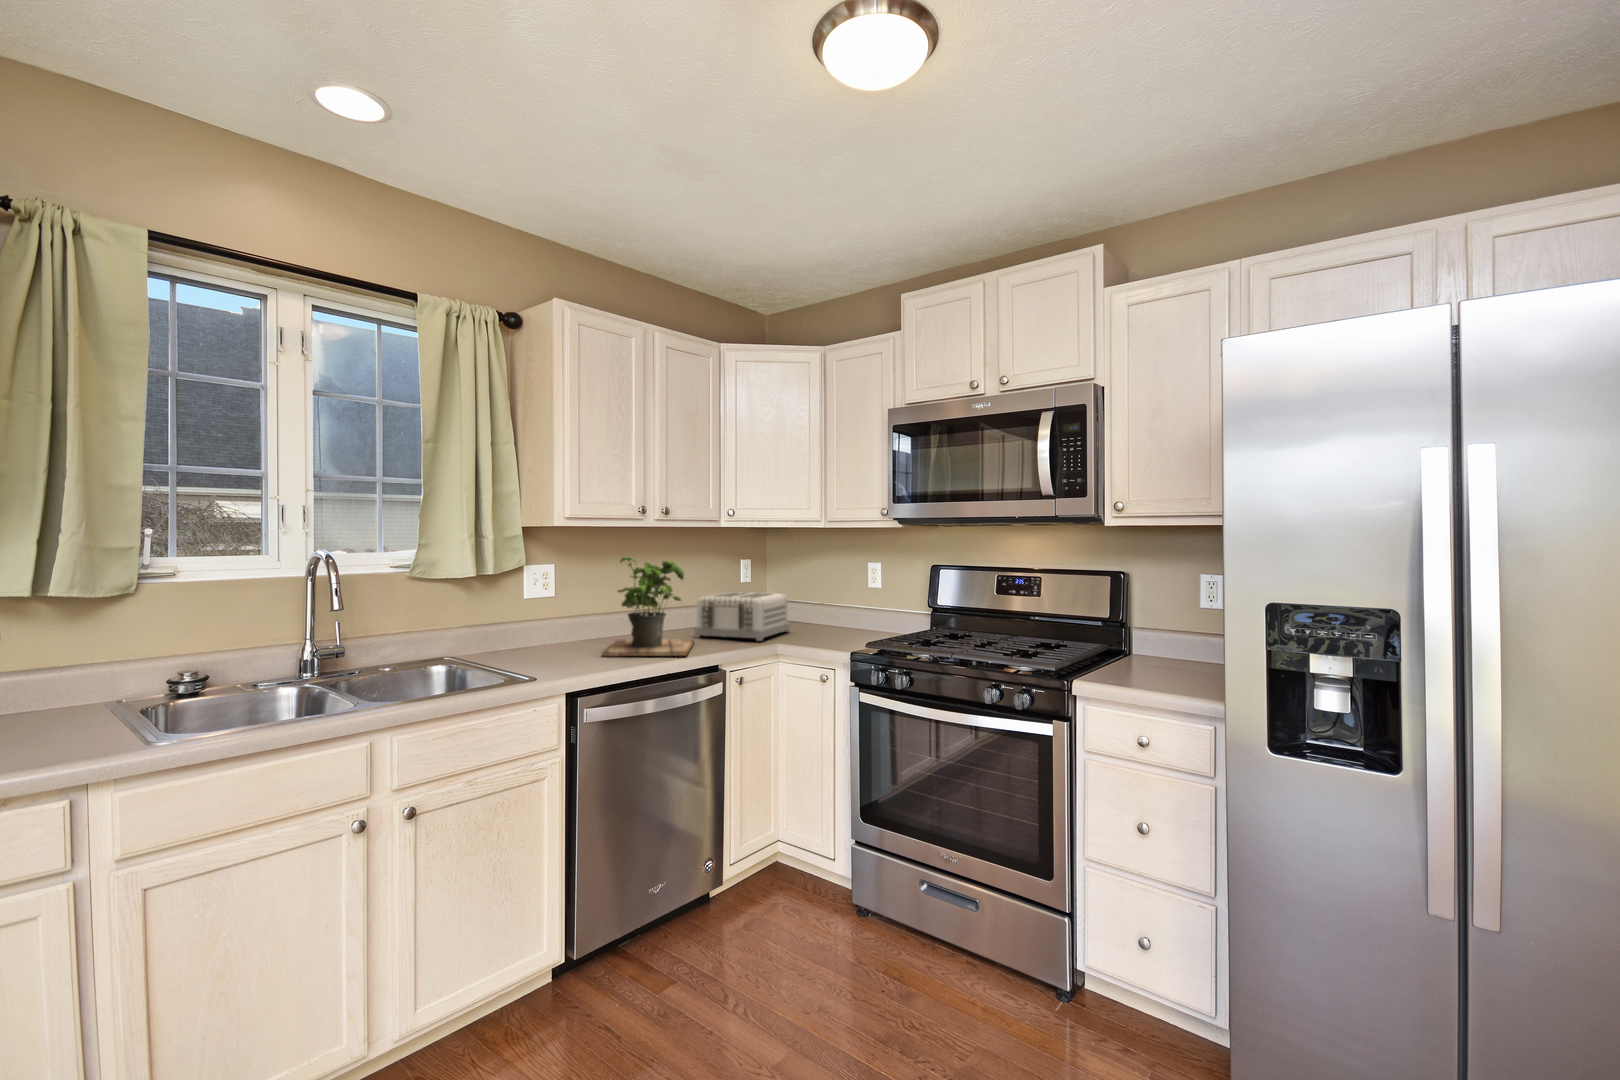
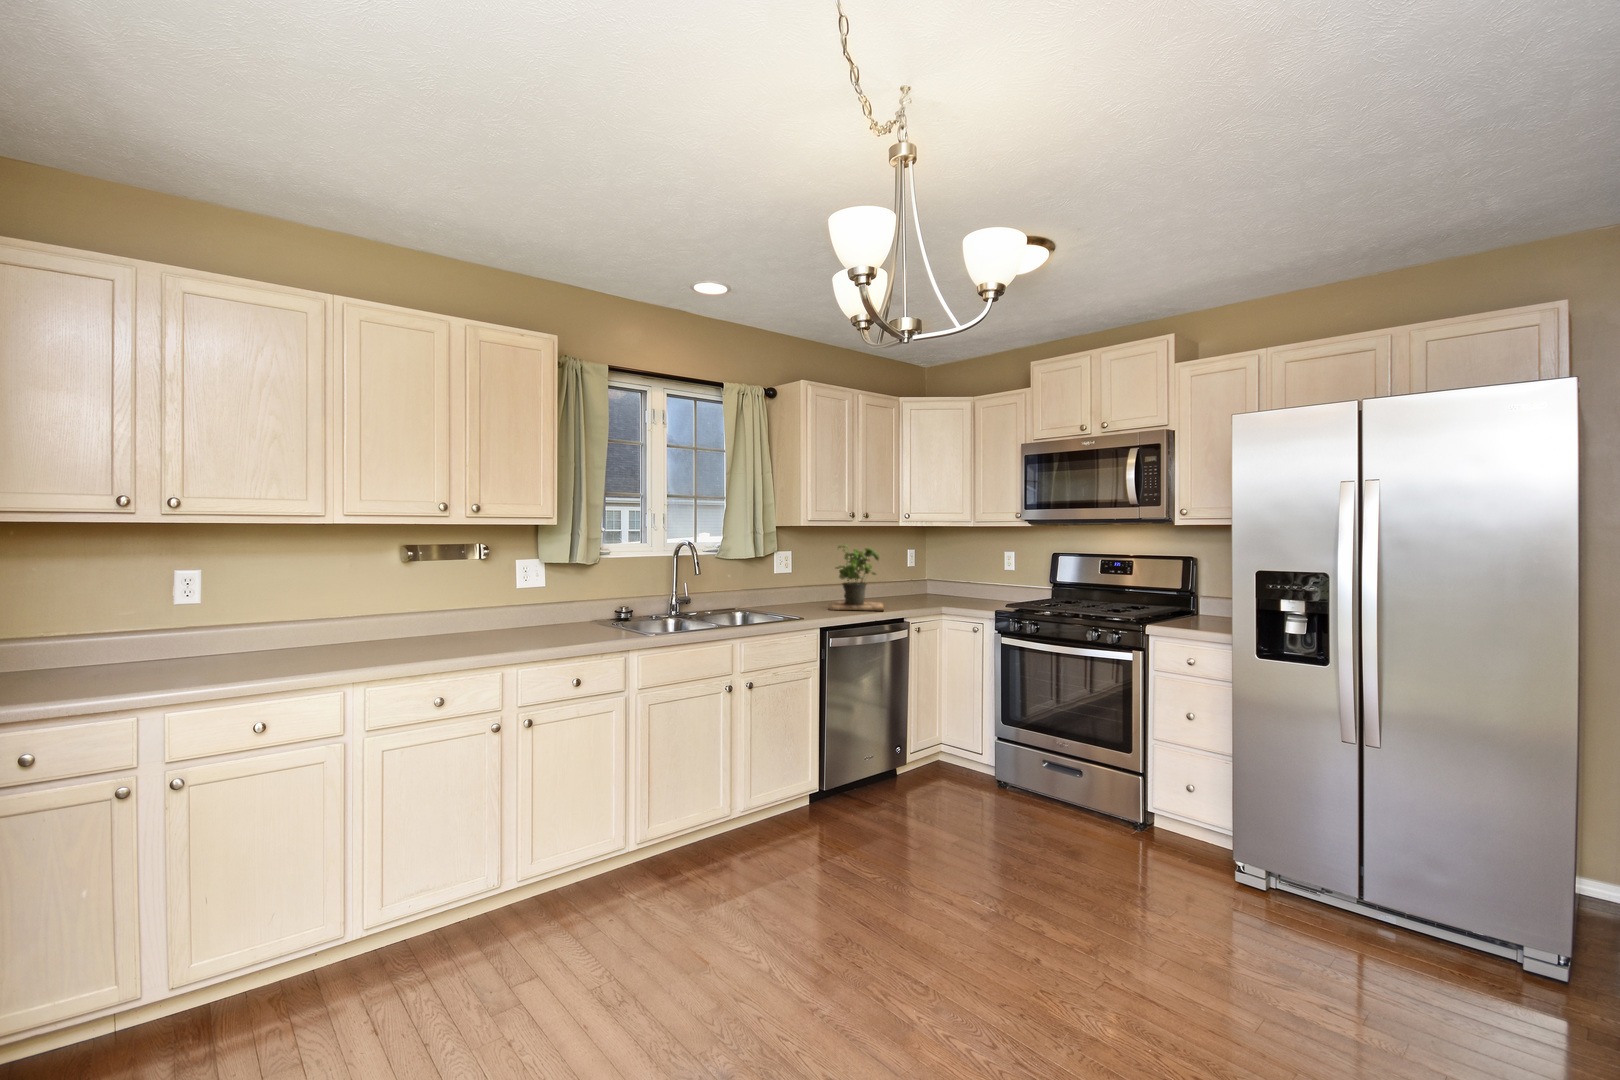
toaster: present [695,592,790,641] -> none [880,572,945,604]

